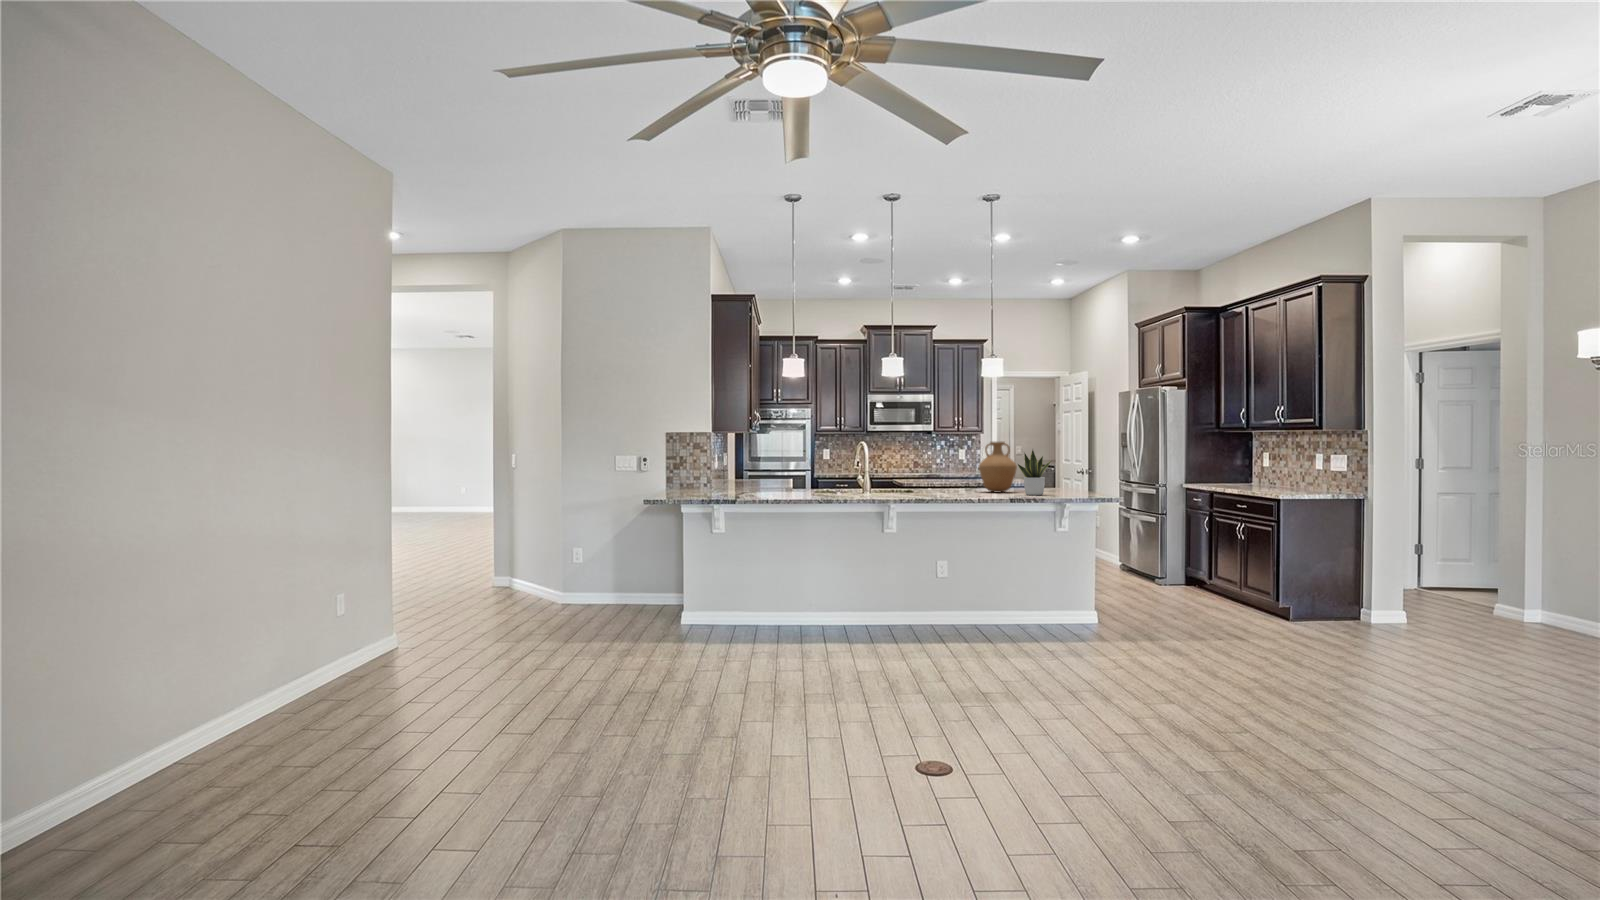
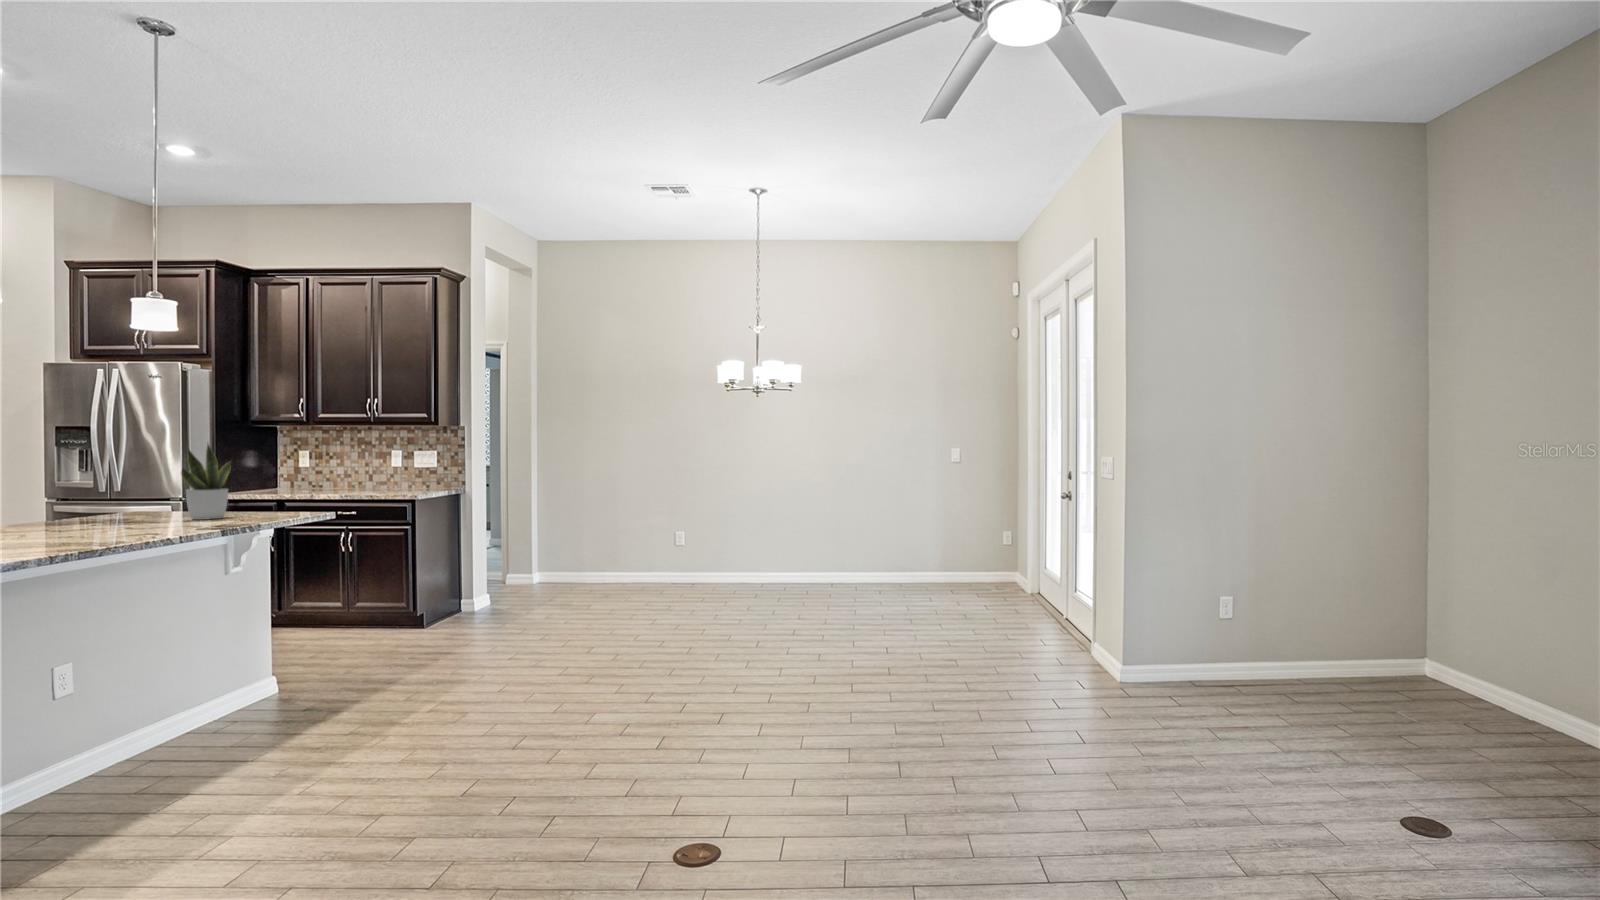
vase: present [979,442,1017,492] -> none [35,429,129,525]

